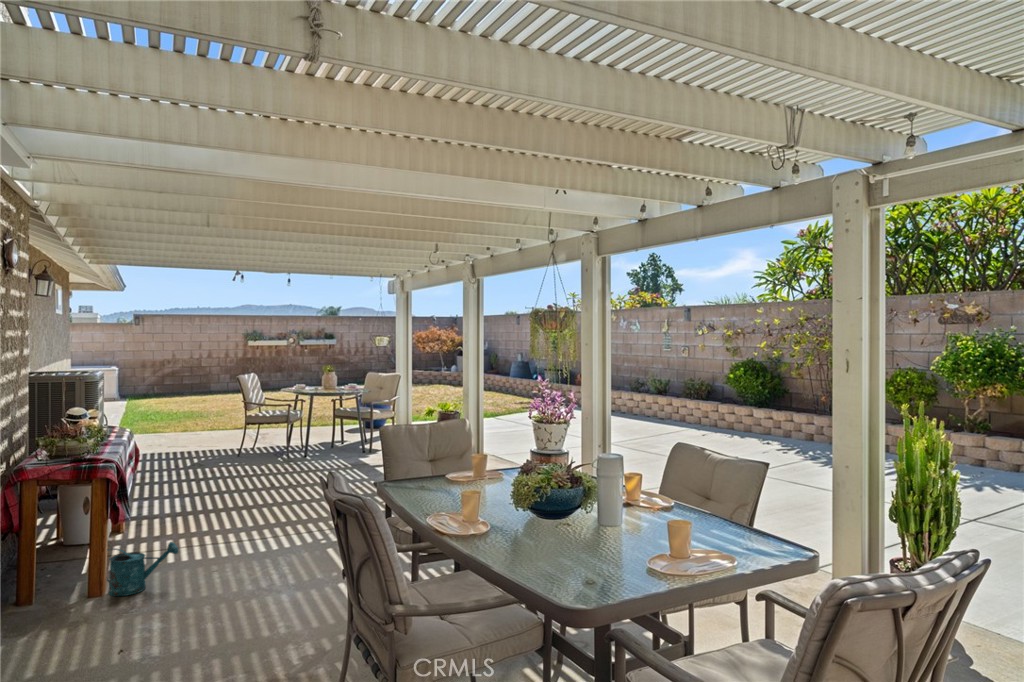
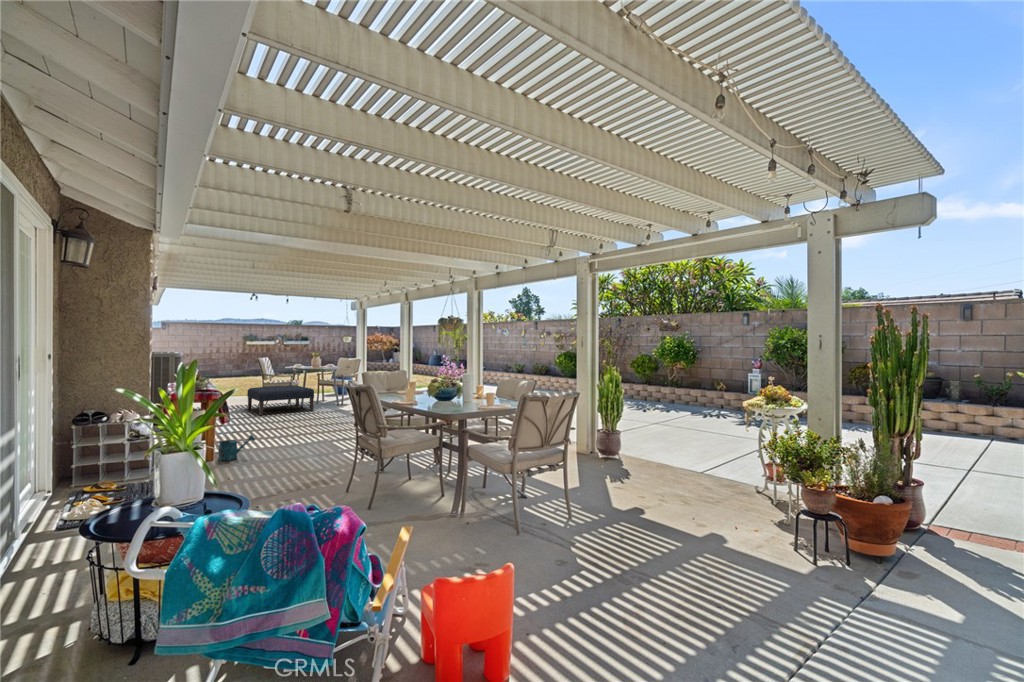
ottoman: none [219,420,321,473] -> present [247,386,314,415]

